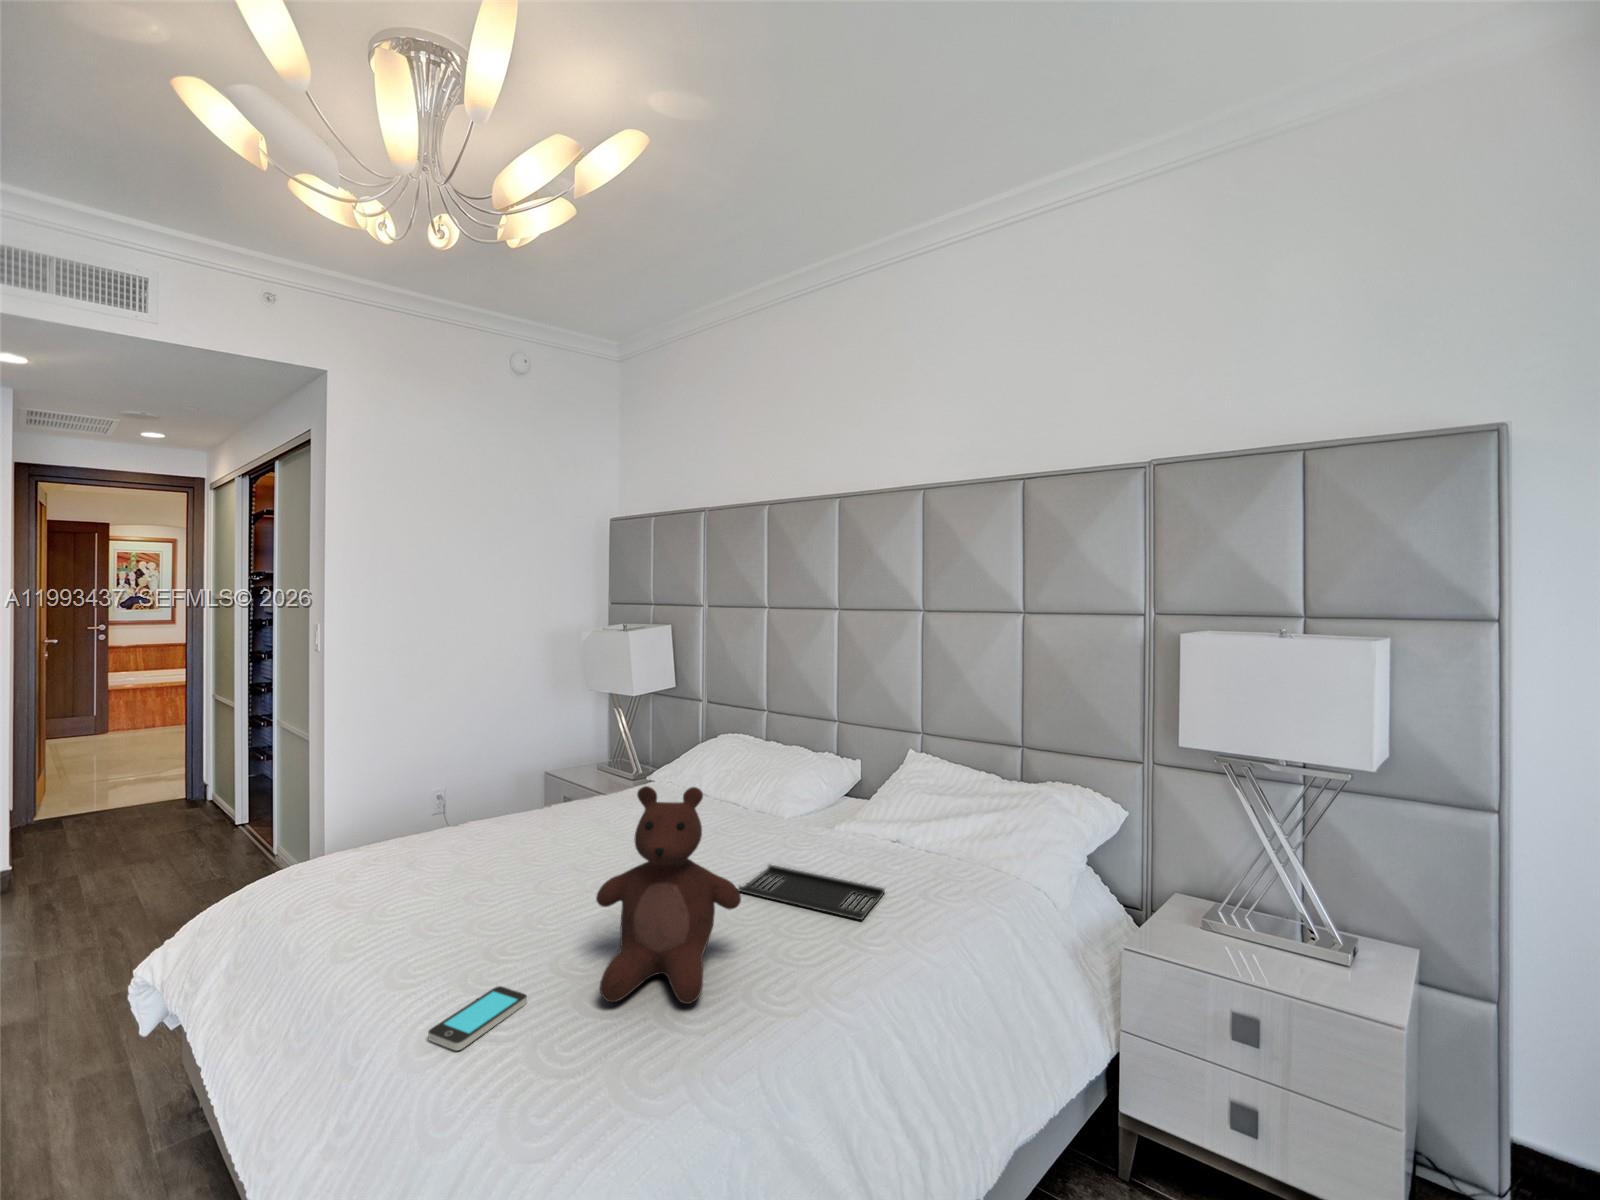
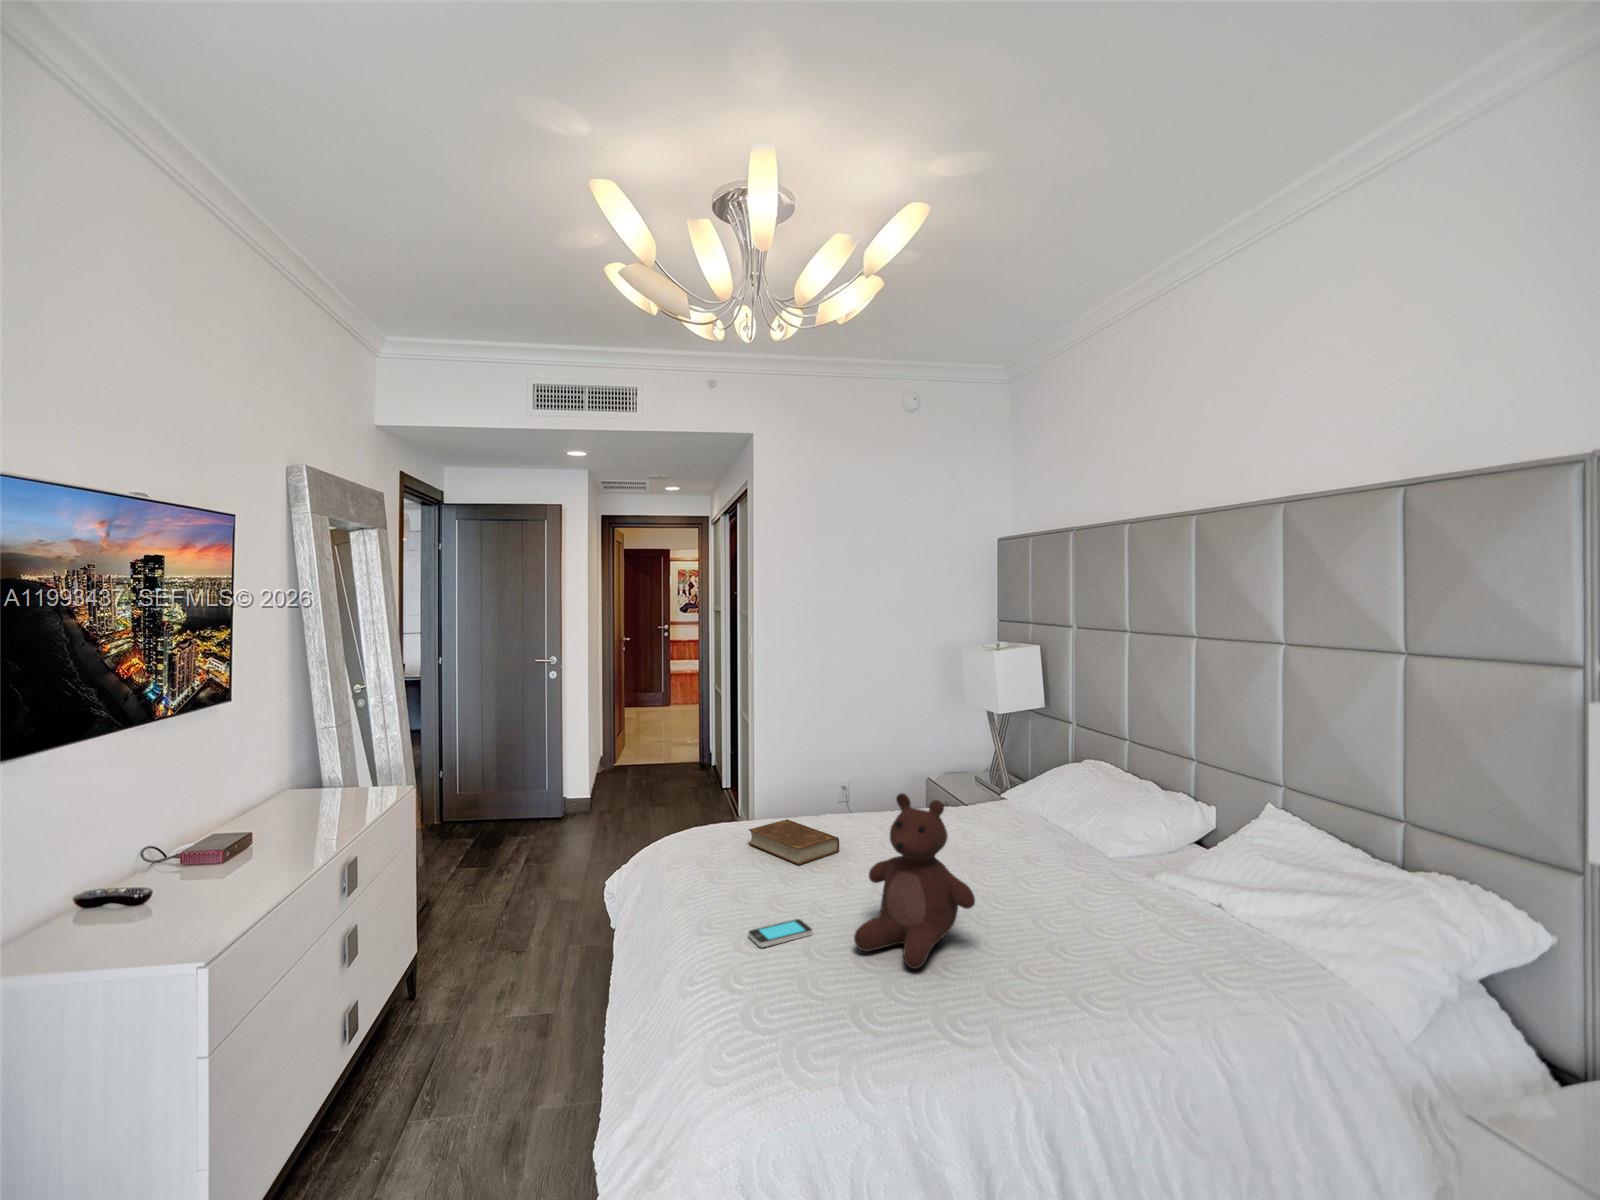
book: none [359,851,502,909] -> present [748,819,839,865]
tray: present [738,864,885,920] -> none [1012,891,1157,958]

